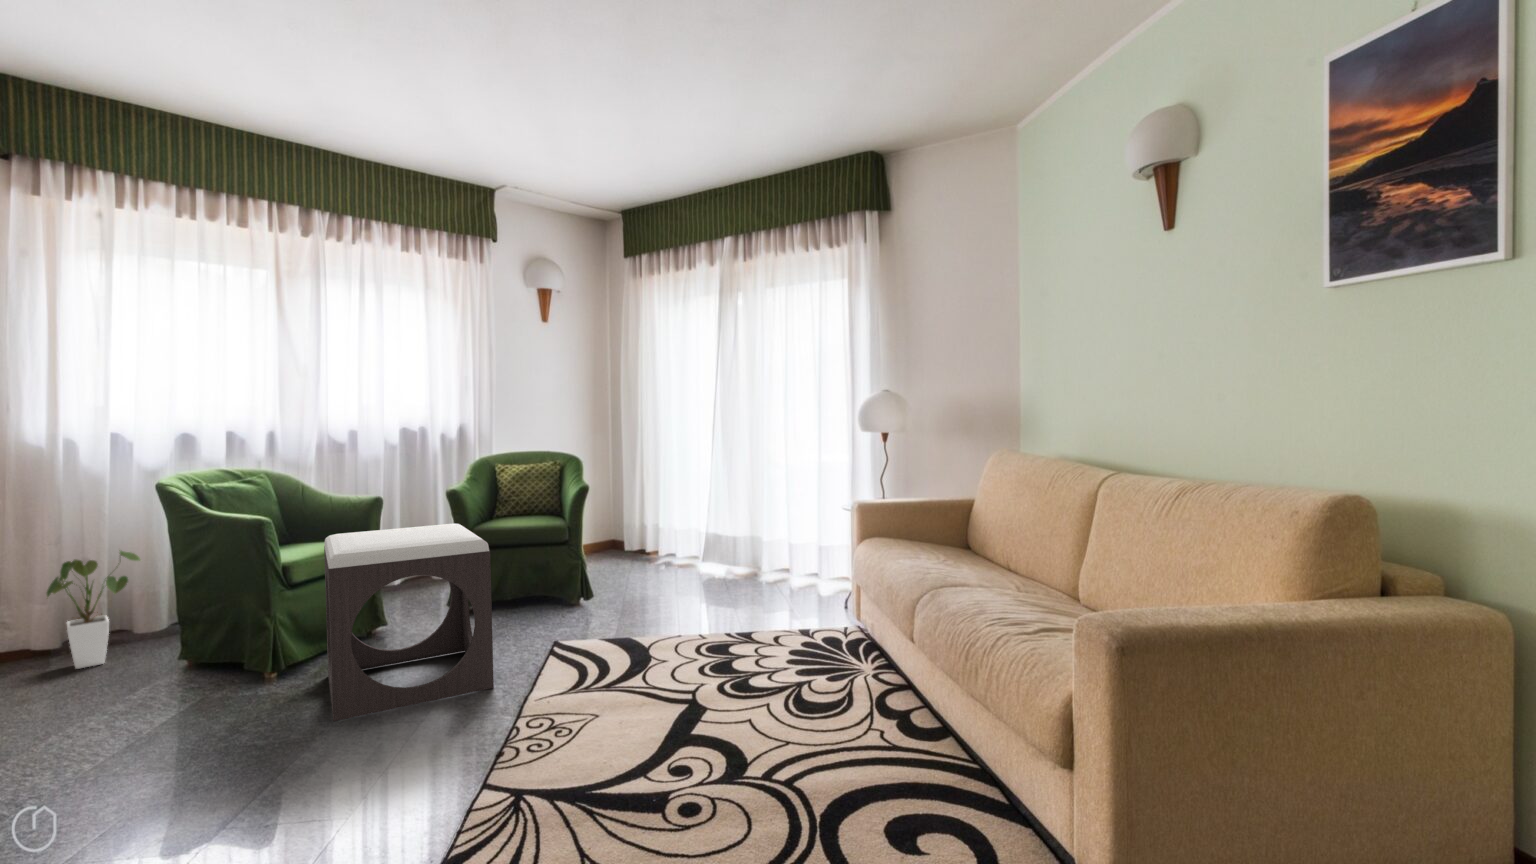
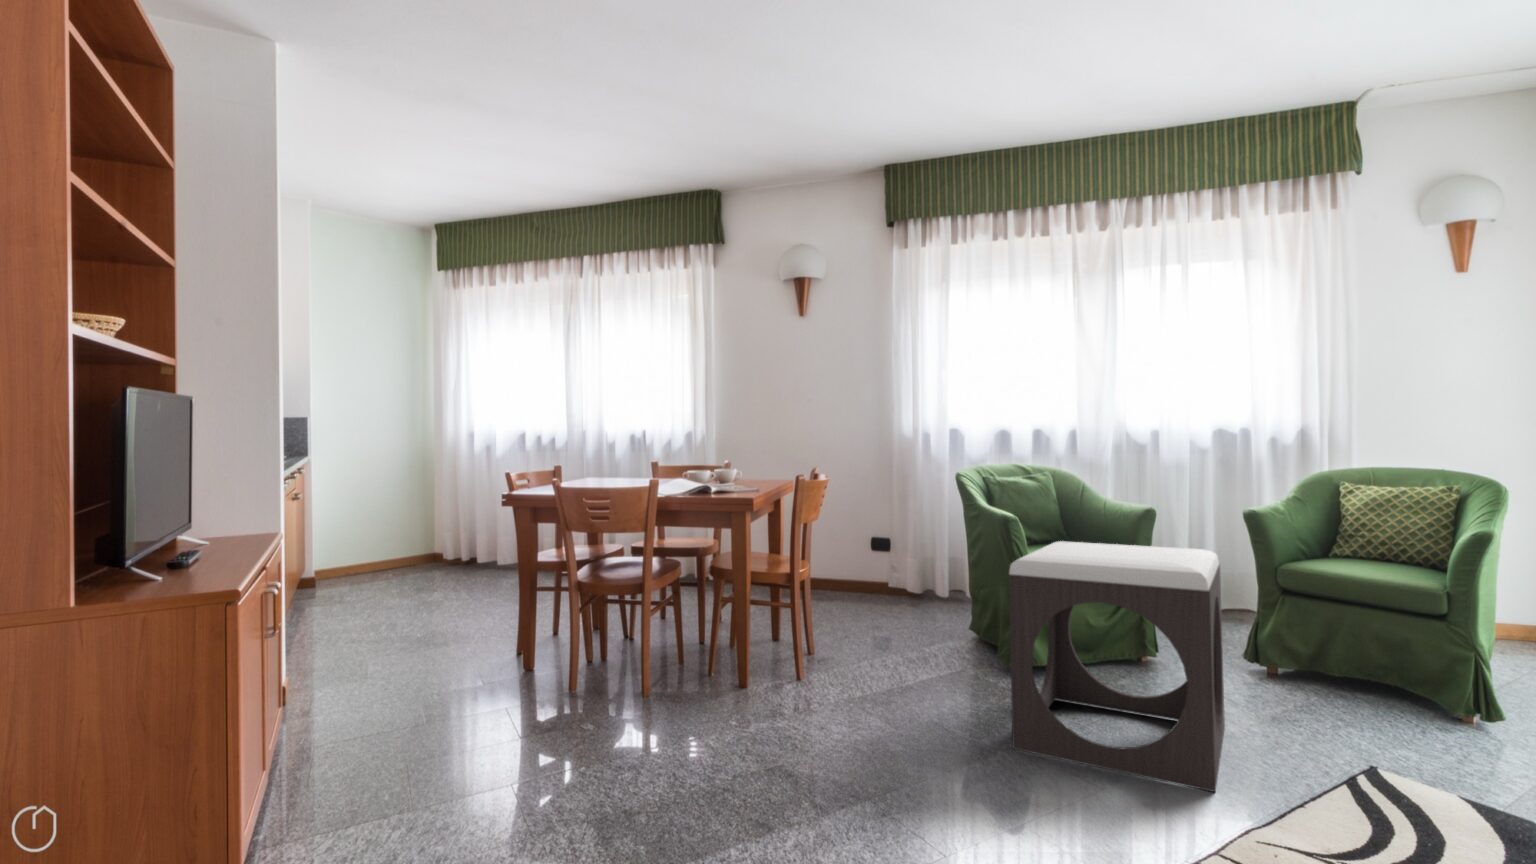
house plant: present [47,551,140,669] -> none [890,533,958,629]

